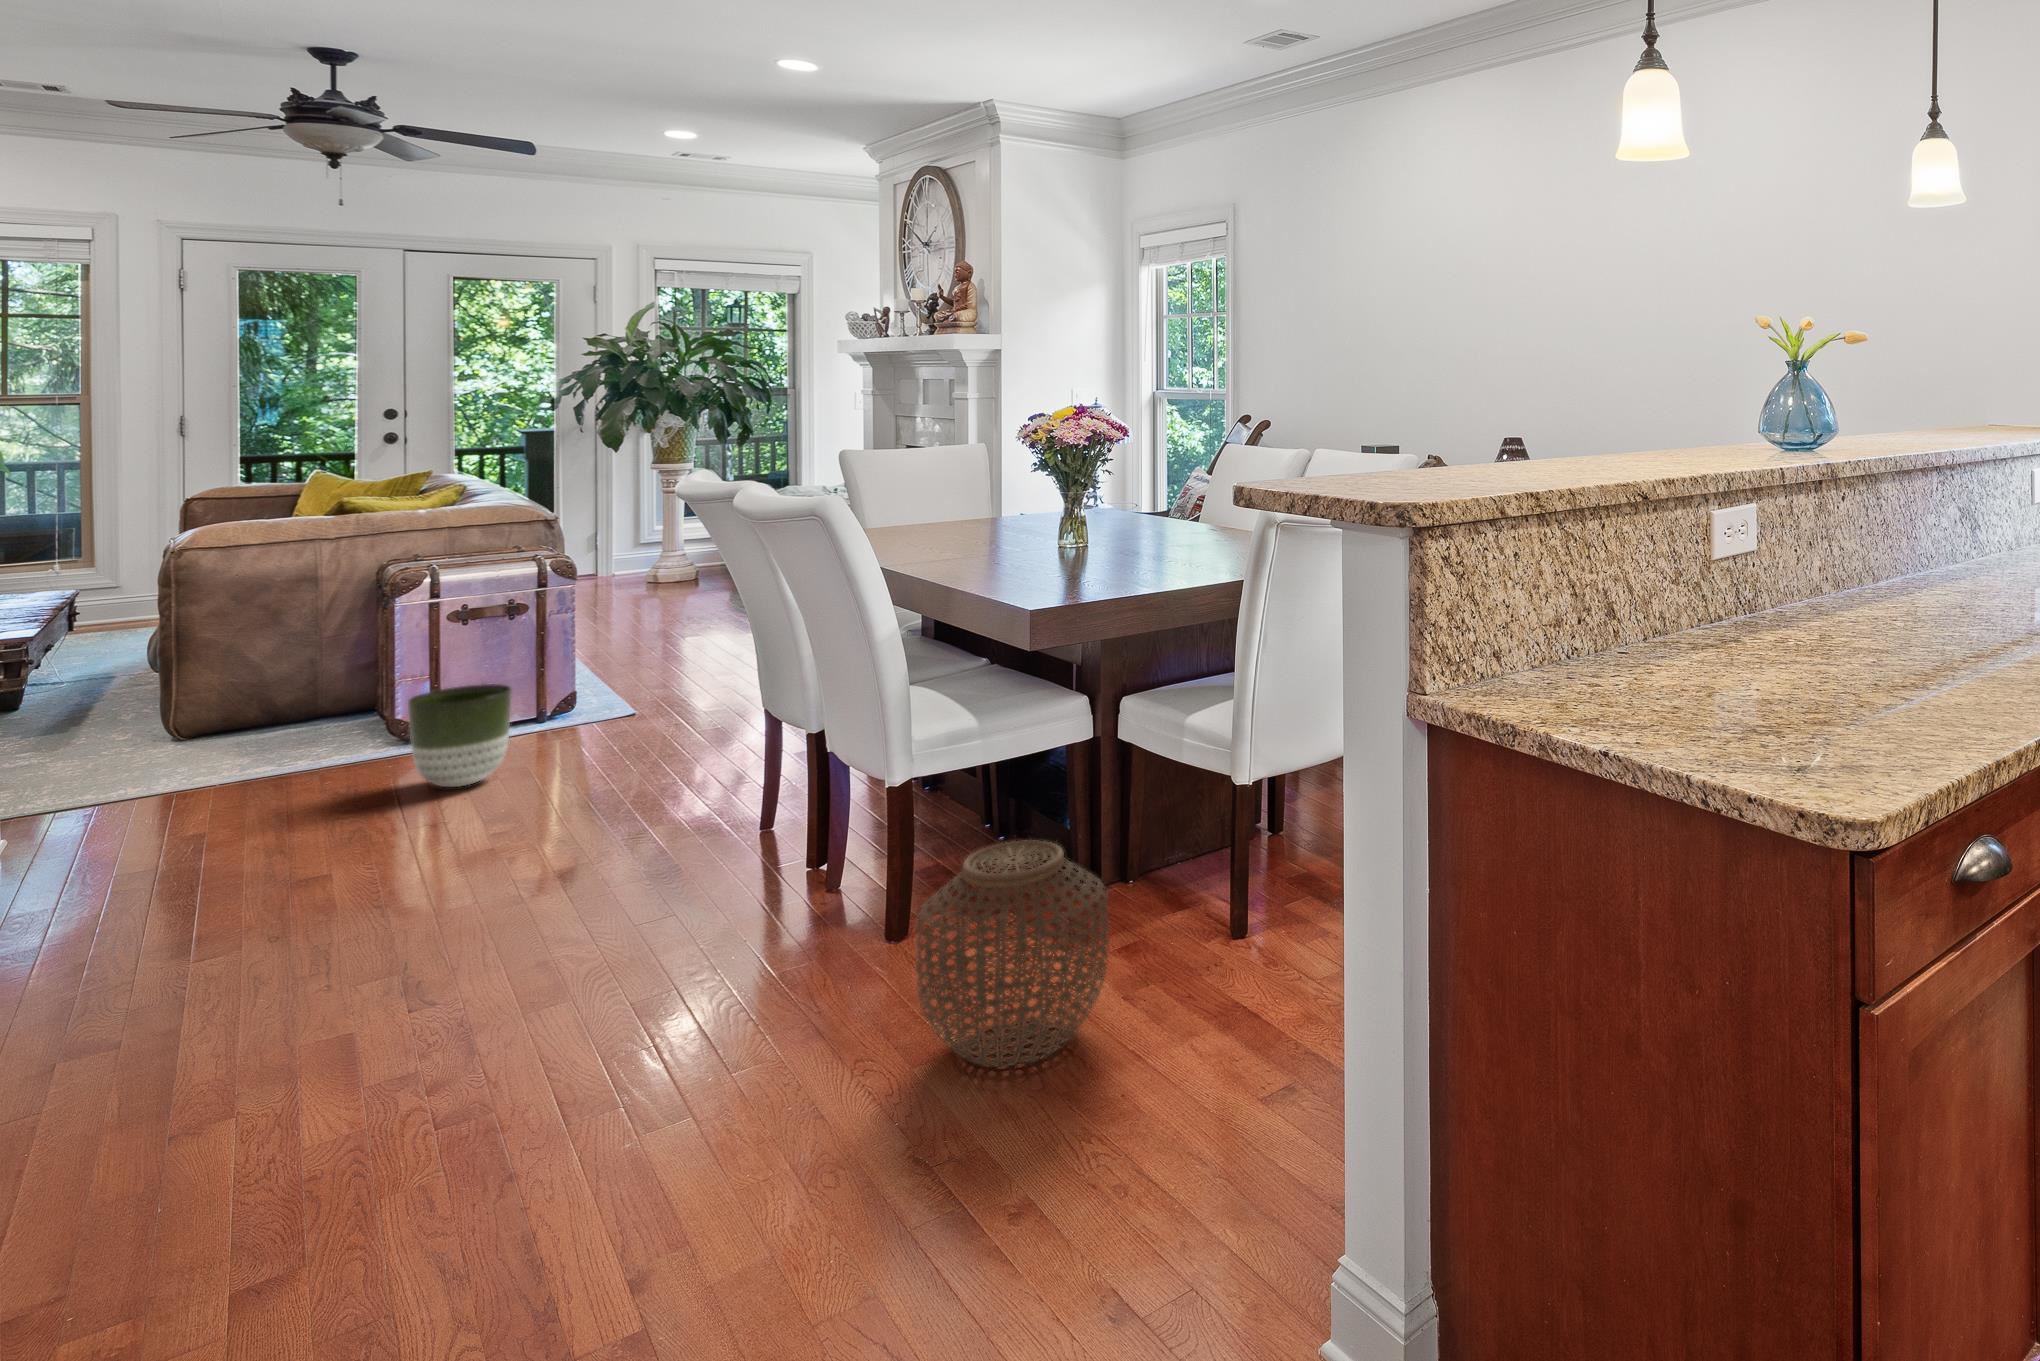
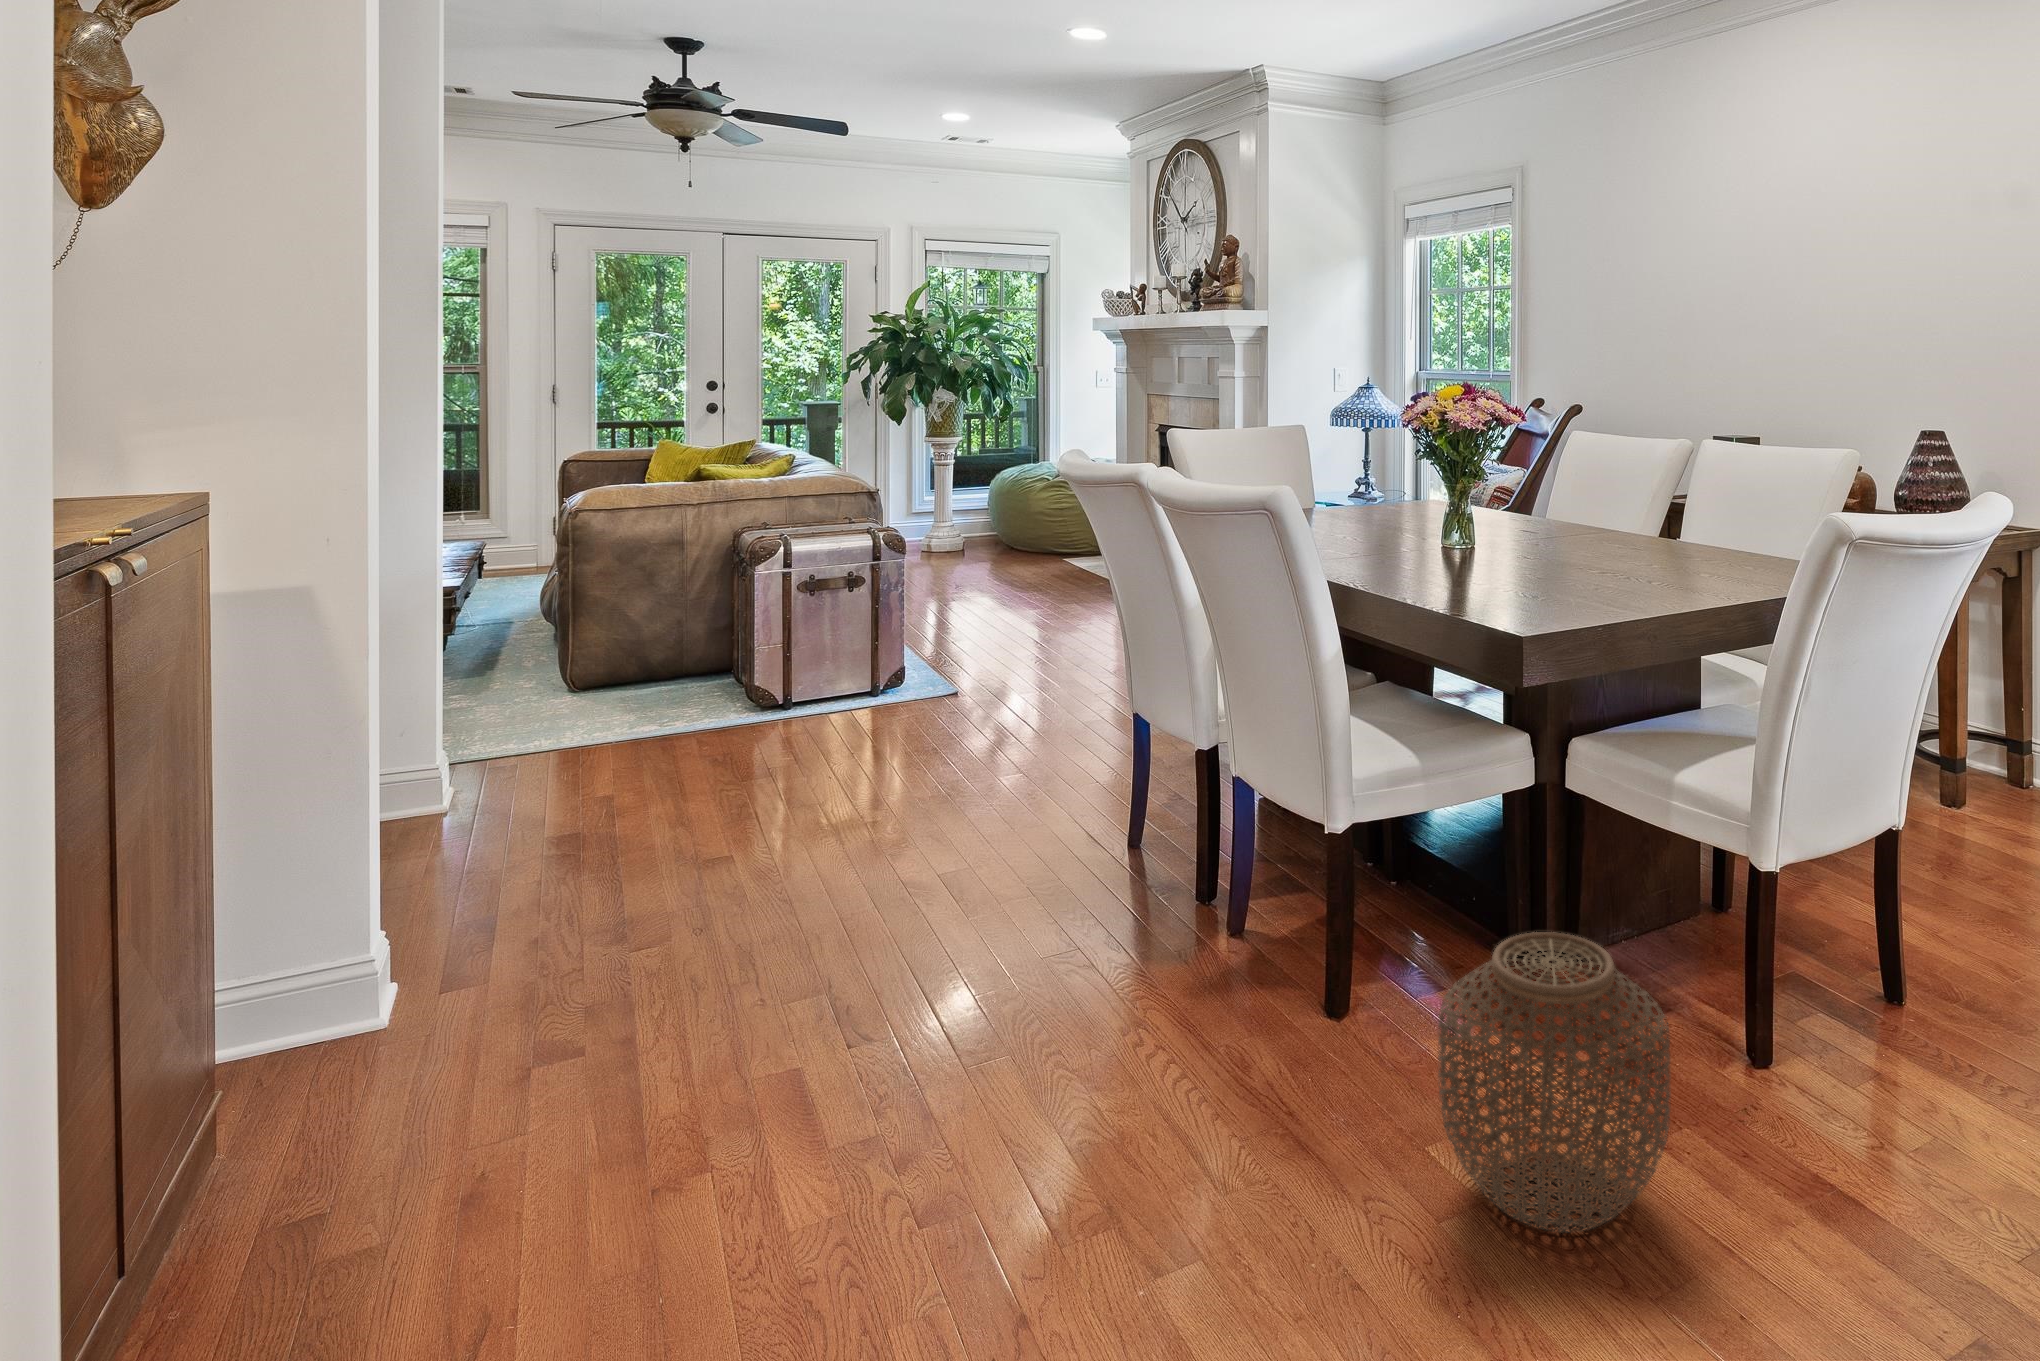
planter: present [408,684,512,787] -> none [779,661,868,765]

